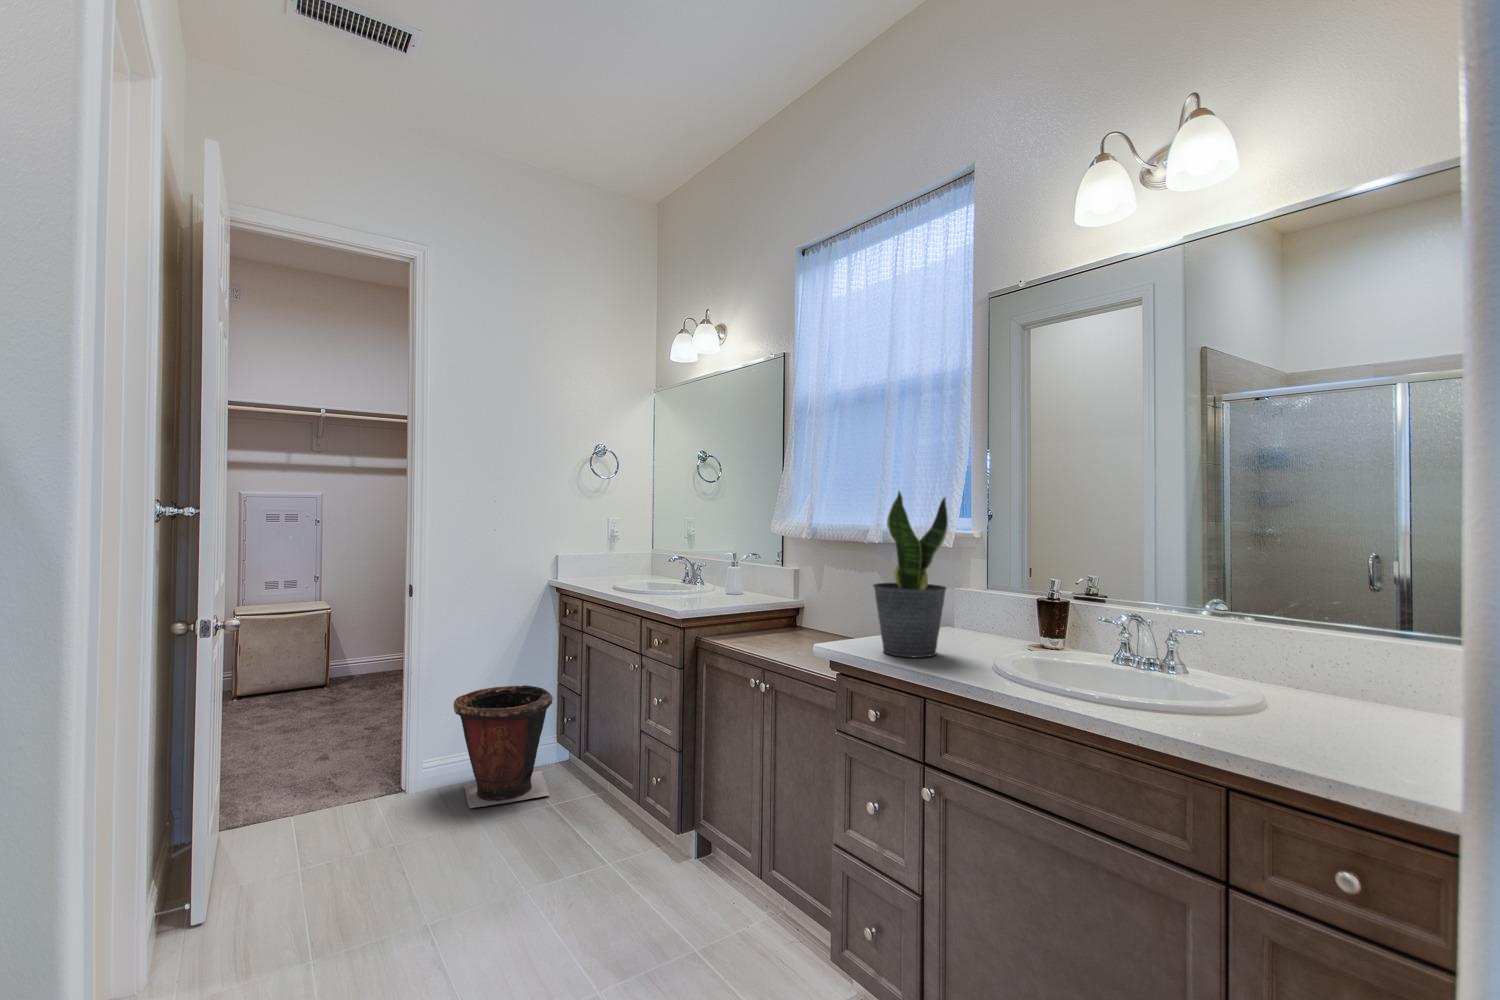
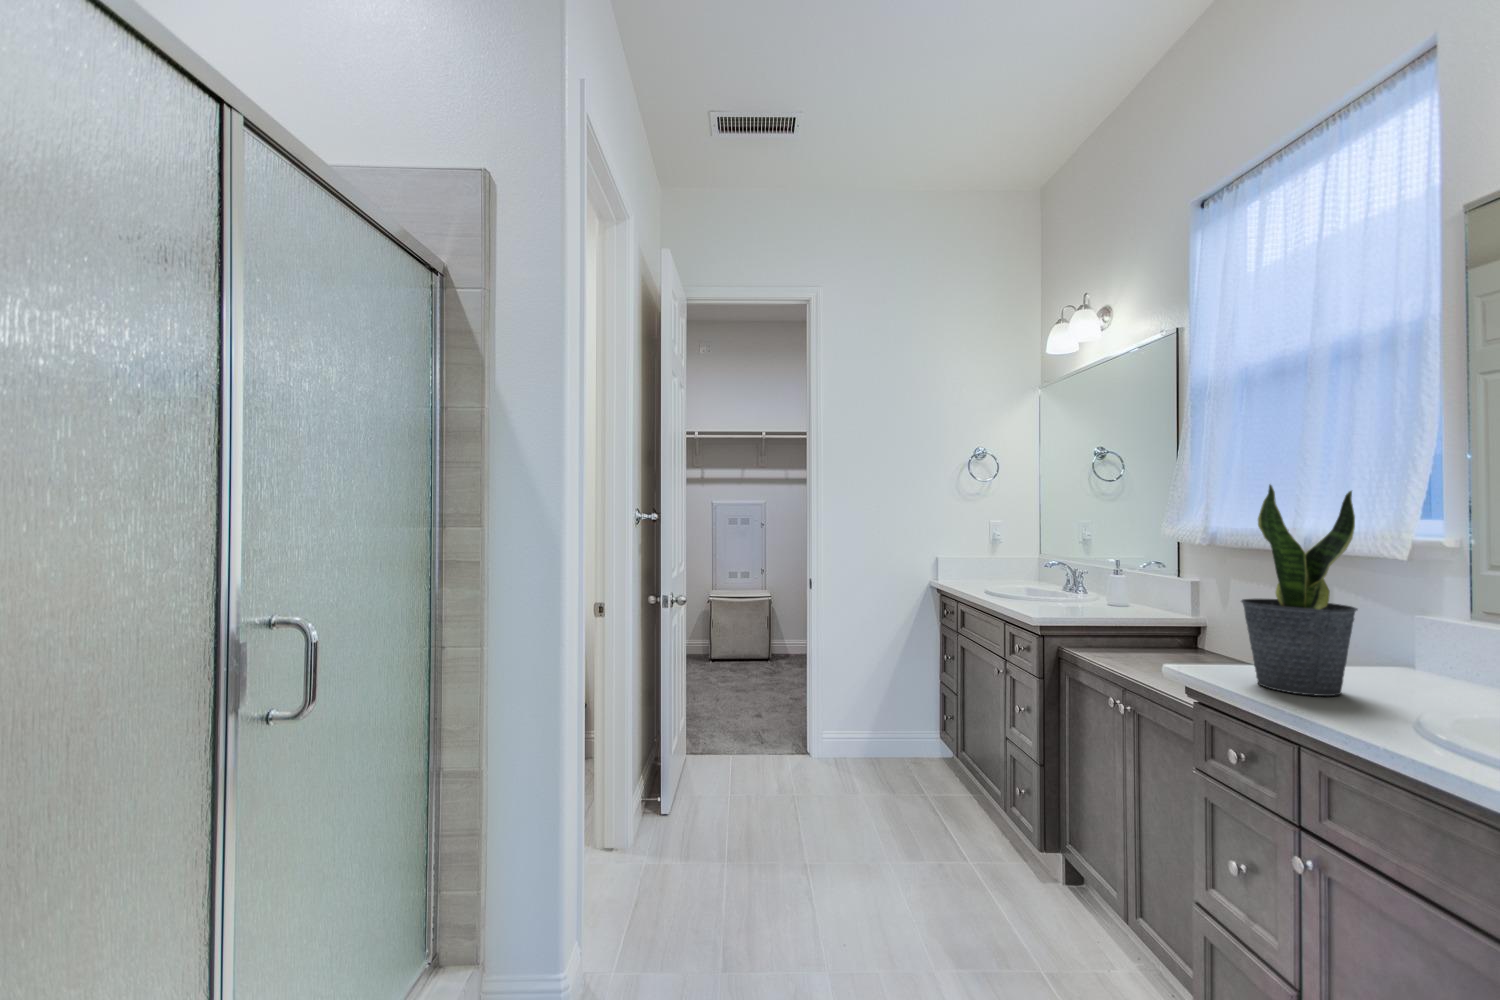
waste bin: present [453,685,553,808] -> none [845,675,933,784]

